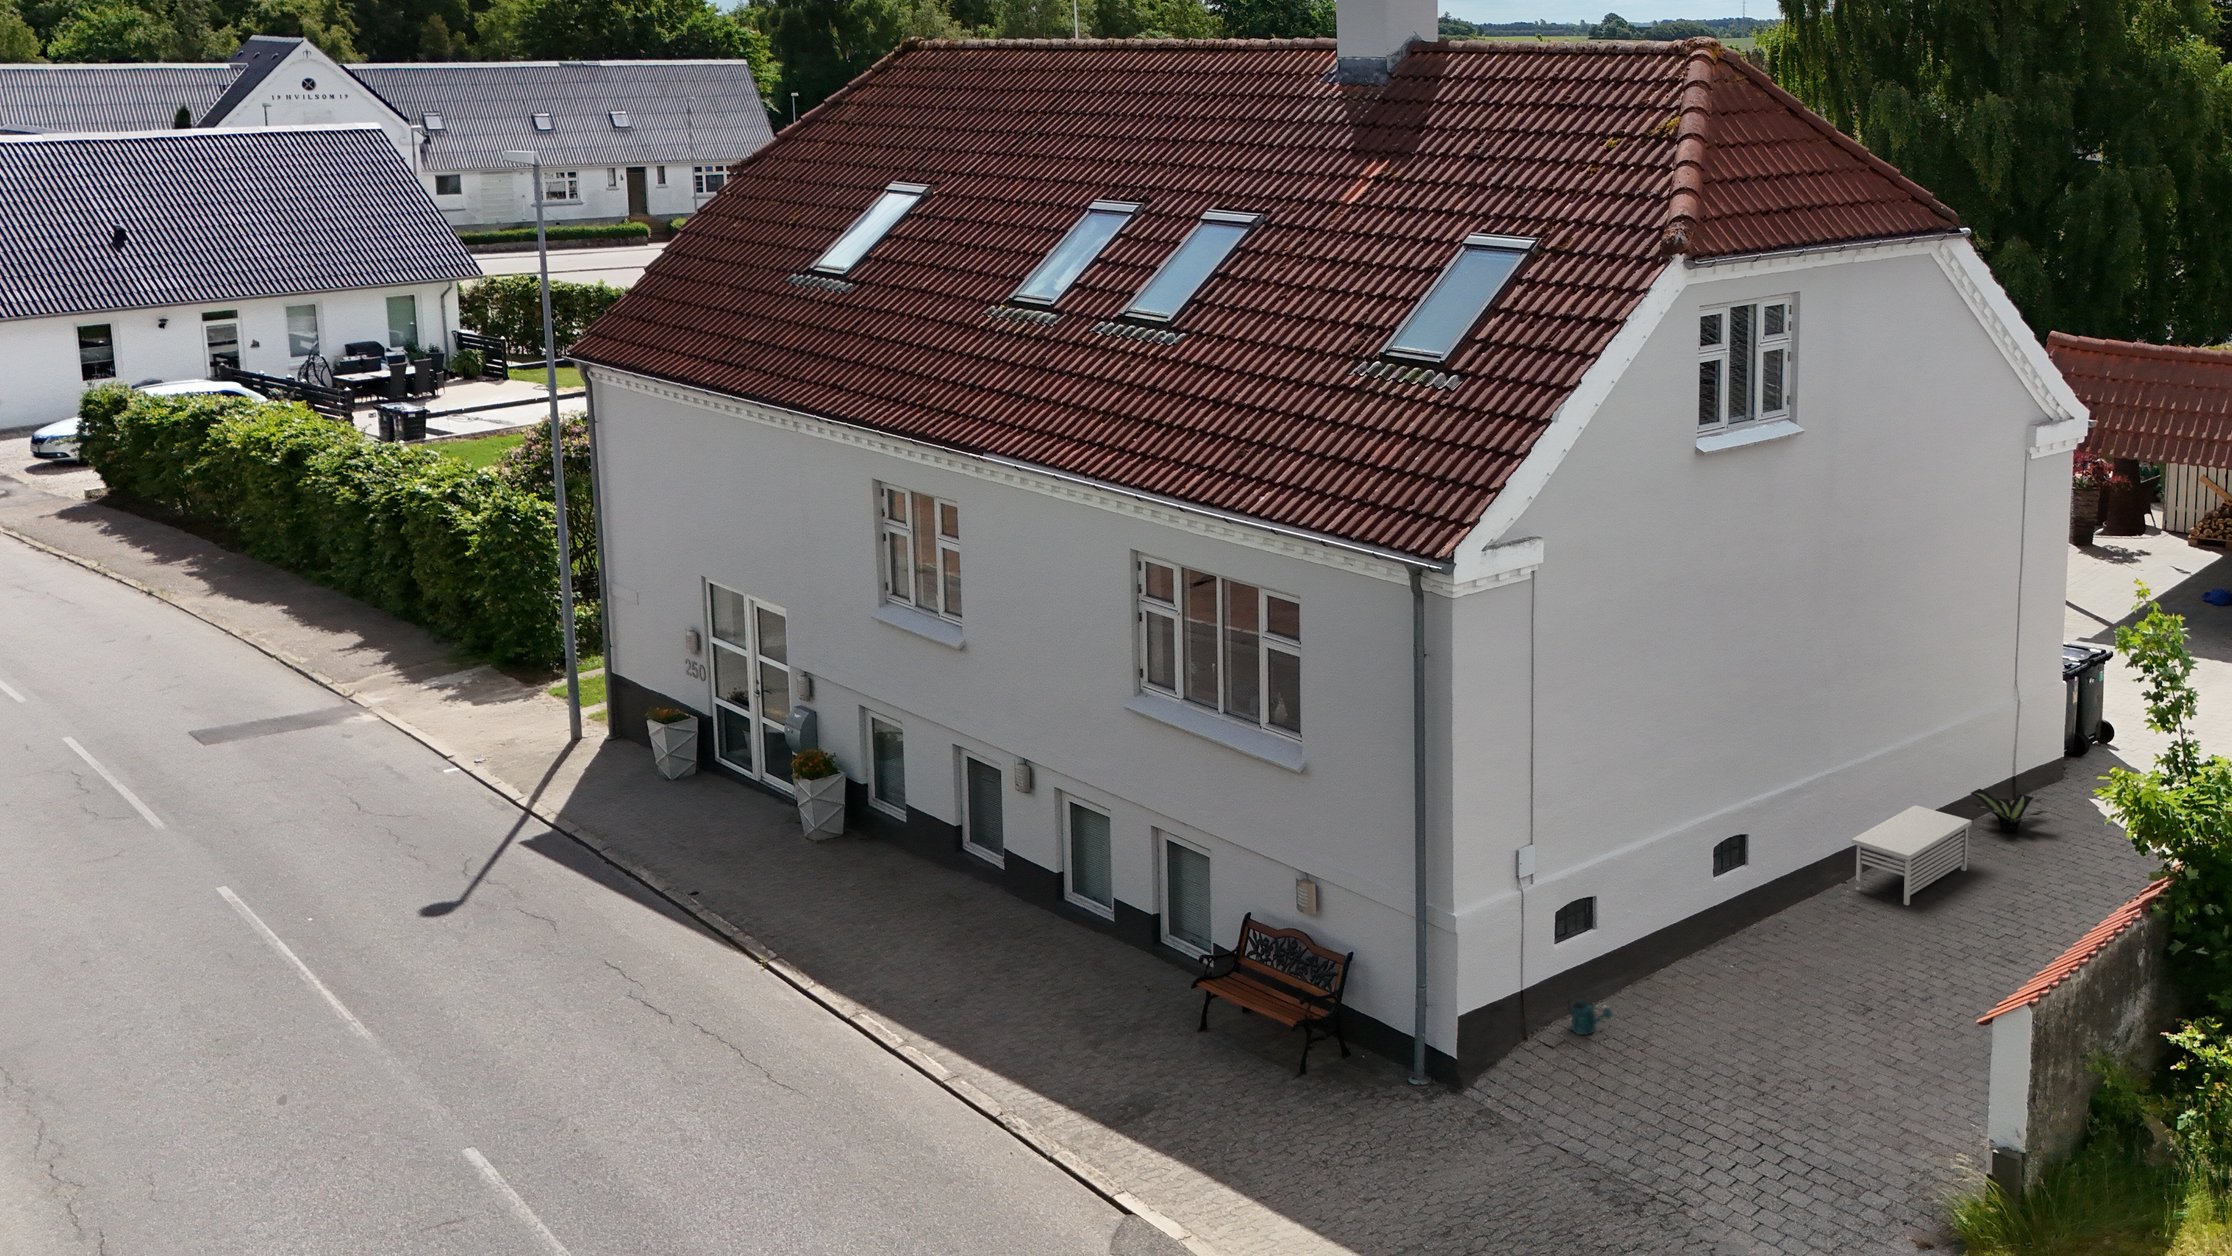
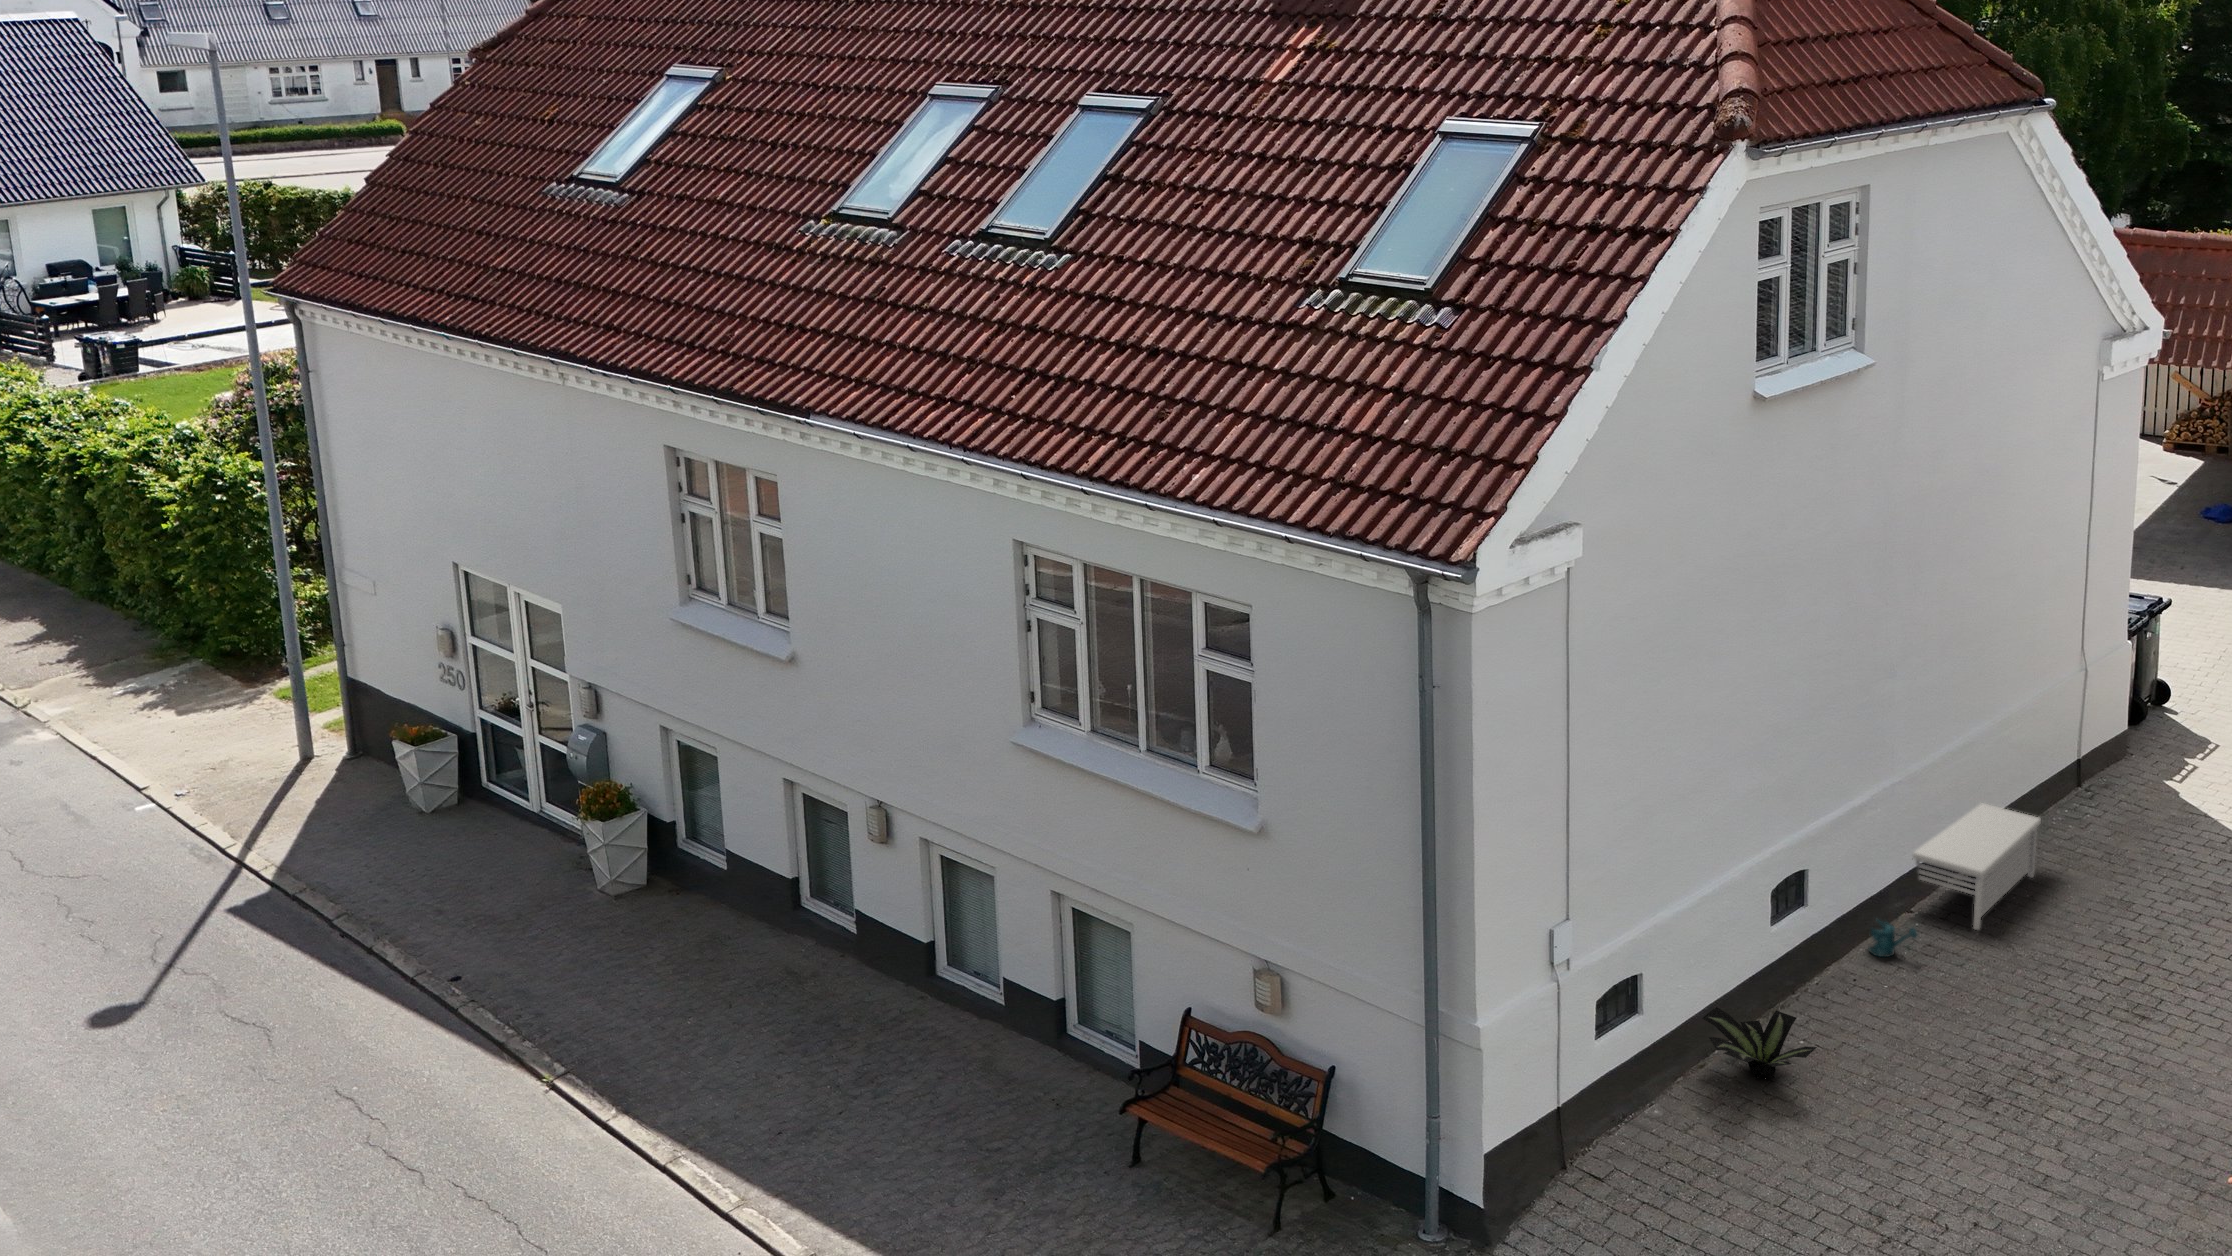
potted plant: present [1971,789,2045,832] -> present [1703,1007,1817,1079]
watering can: present [1569,996,1611,1035] -> present [1869,920,1917,957]

